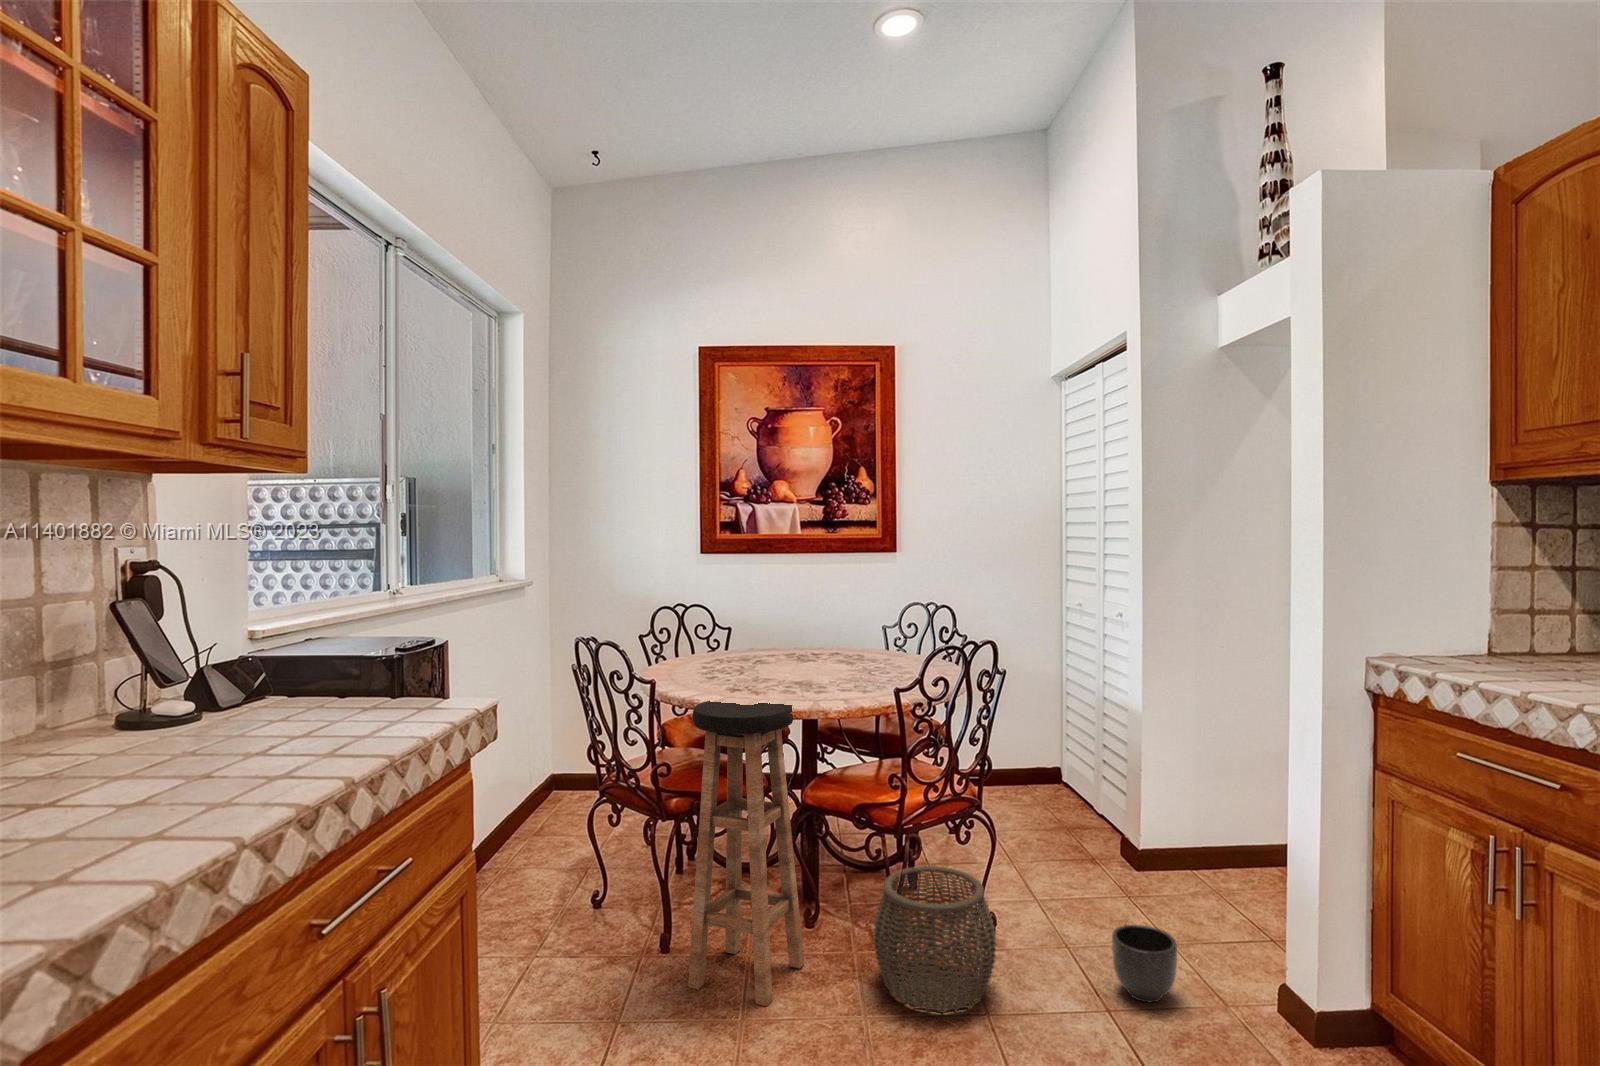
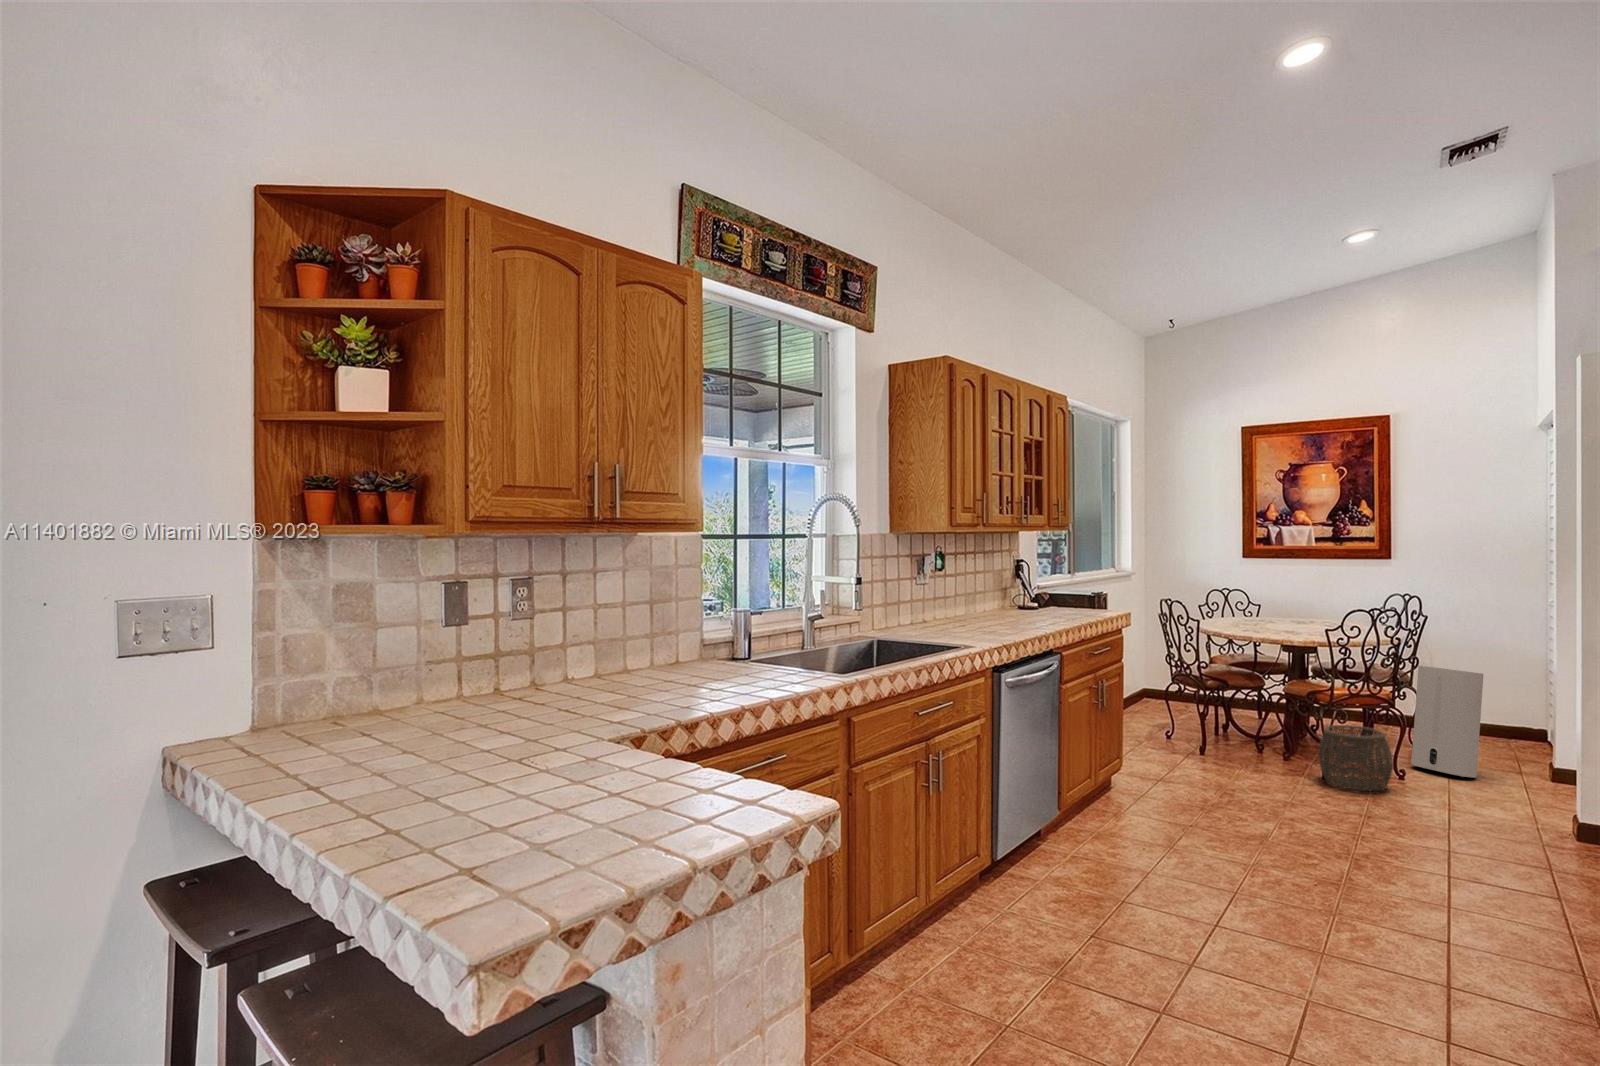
bar stool: present [688,701,804,1006] -> none [1215,629,1282,773]
air purifier: none [972,725,1064,909] -> present [1411,666,1483,778]
planter: present [1112,925,1177,1002] -> none [1473,772,1518,811]

